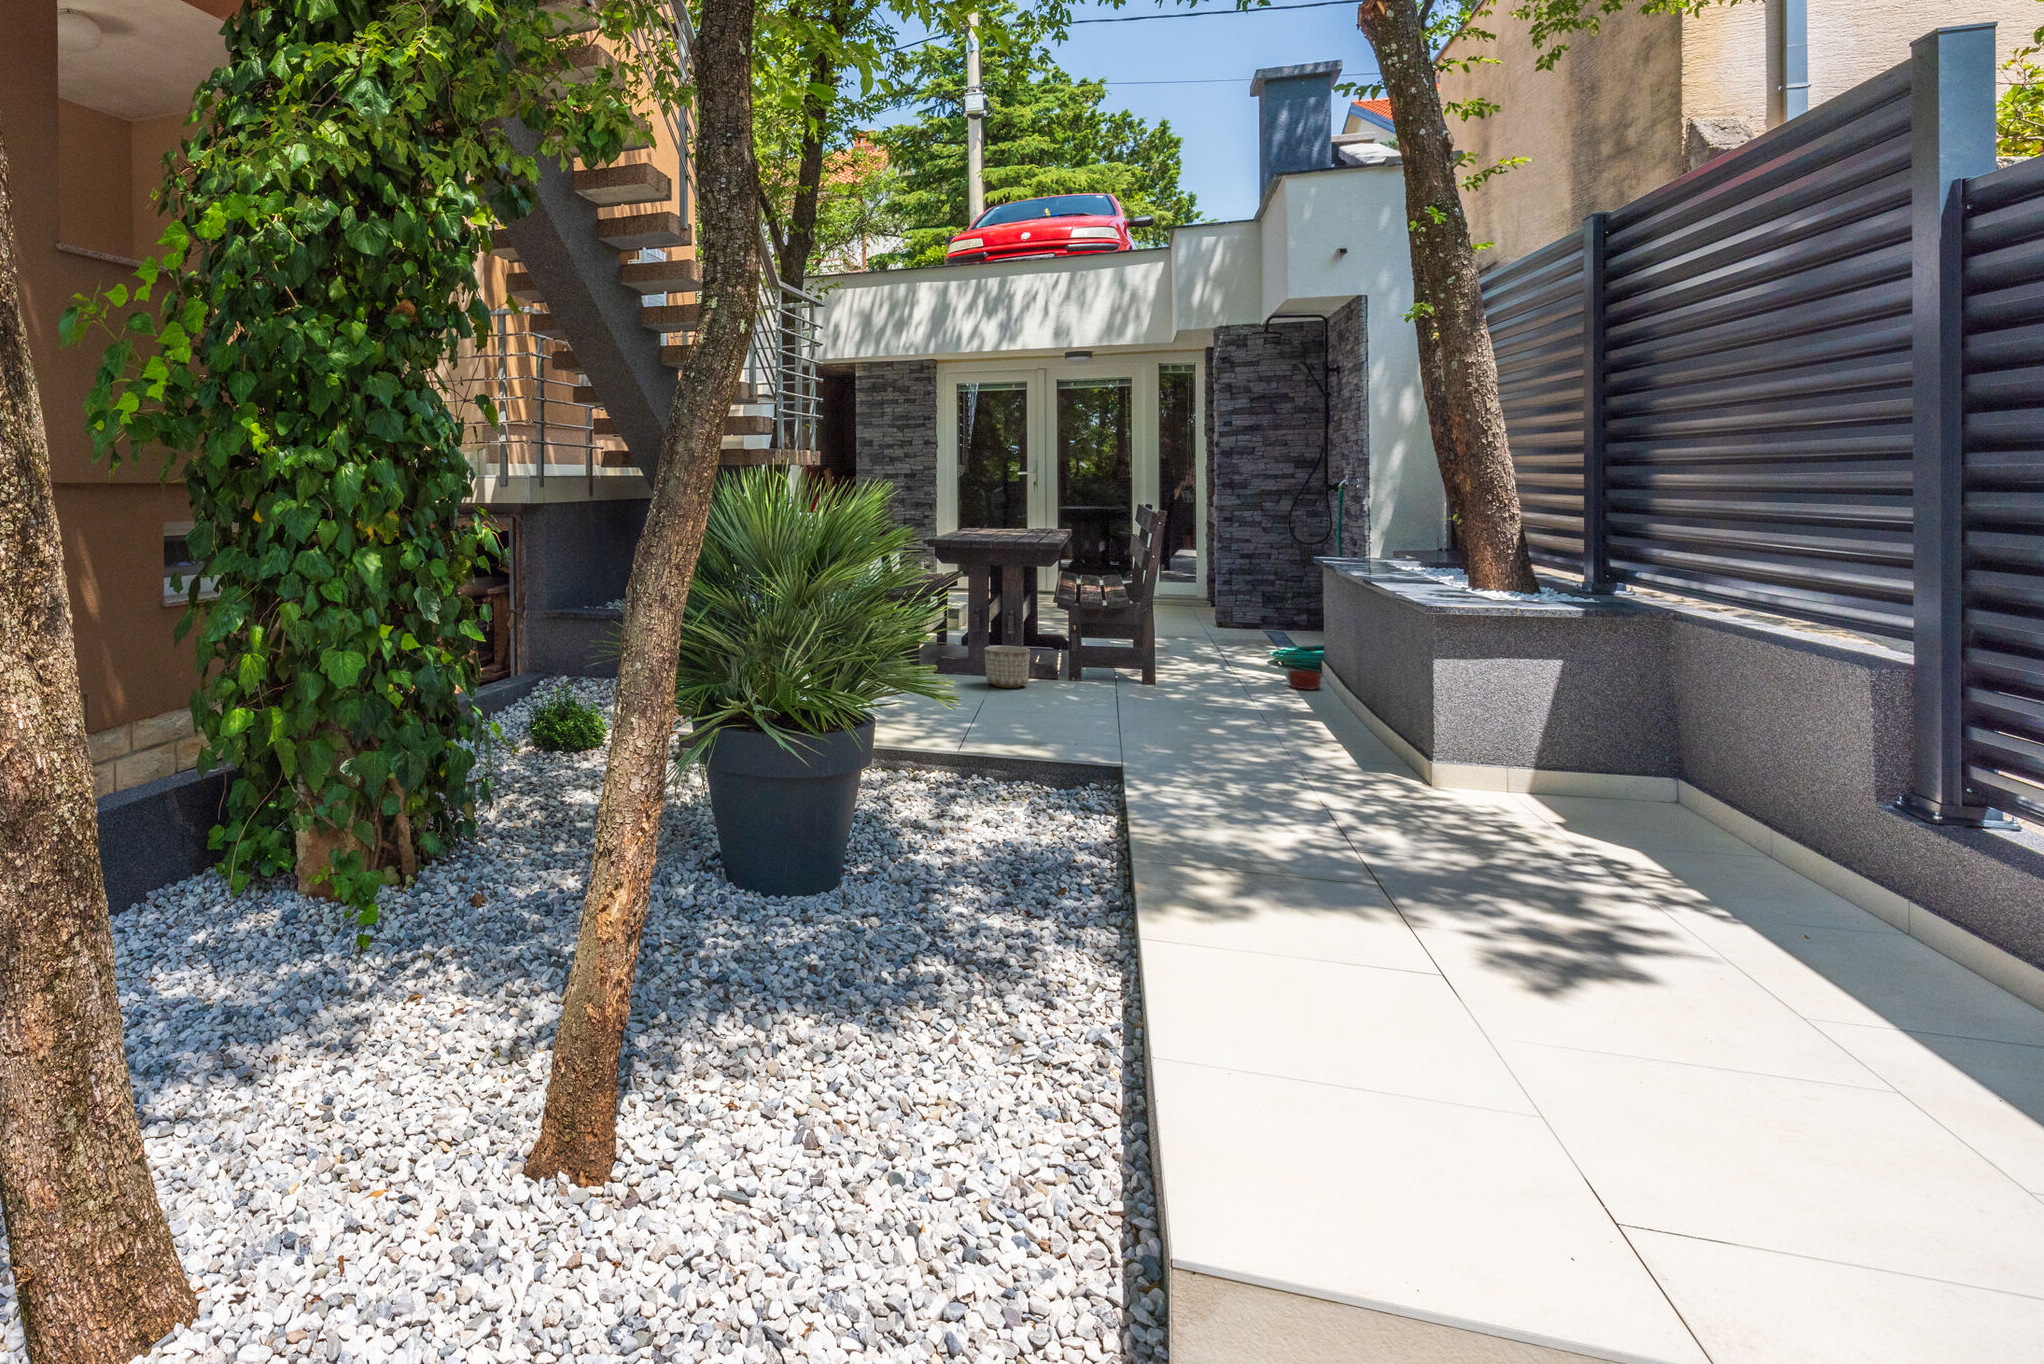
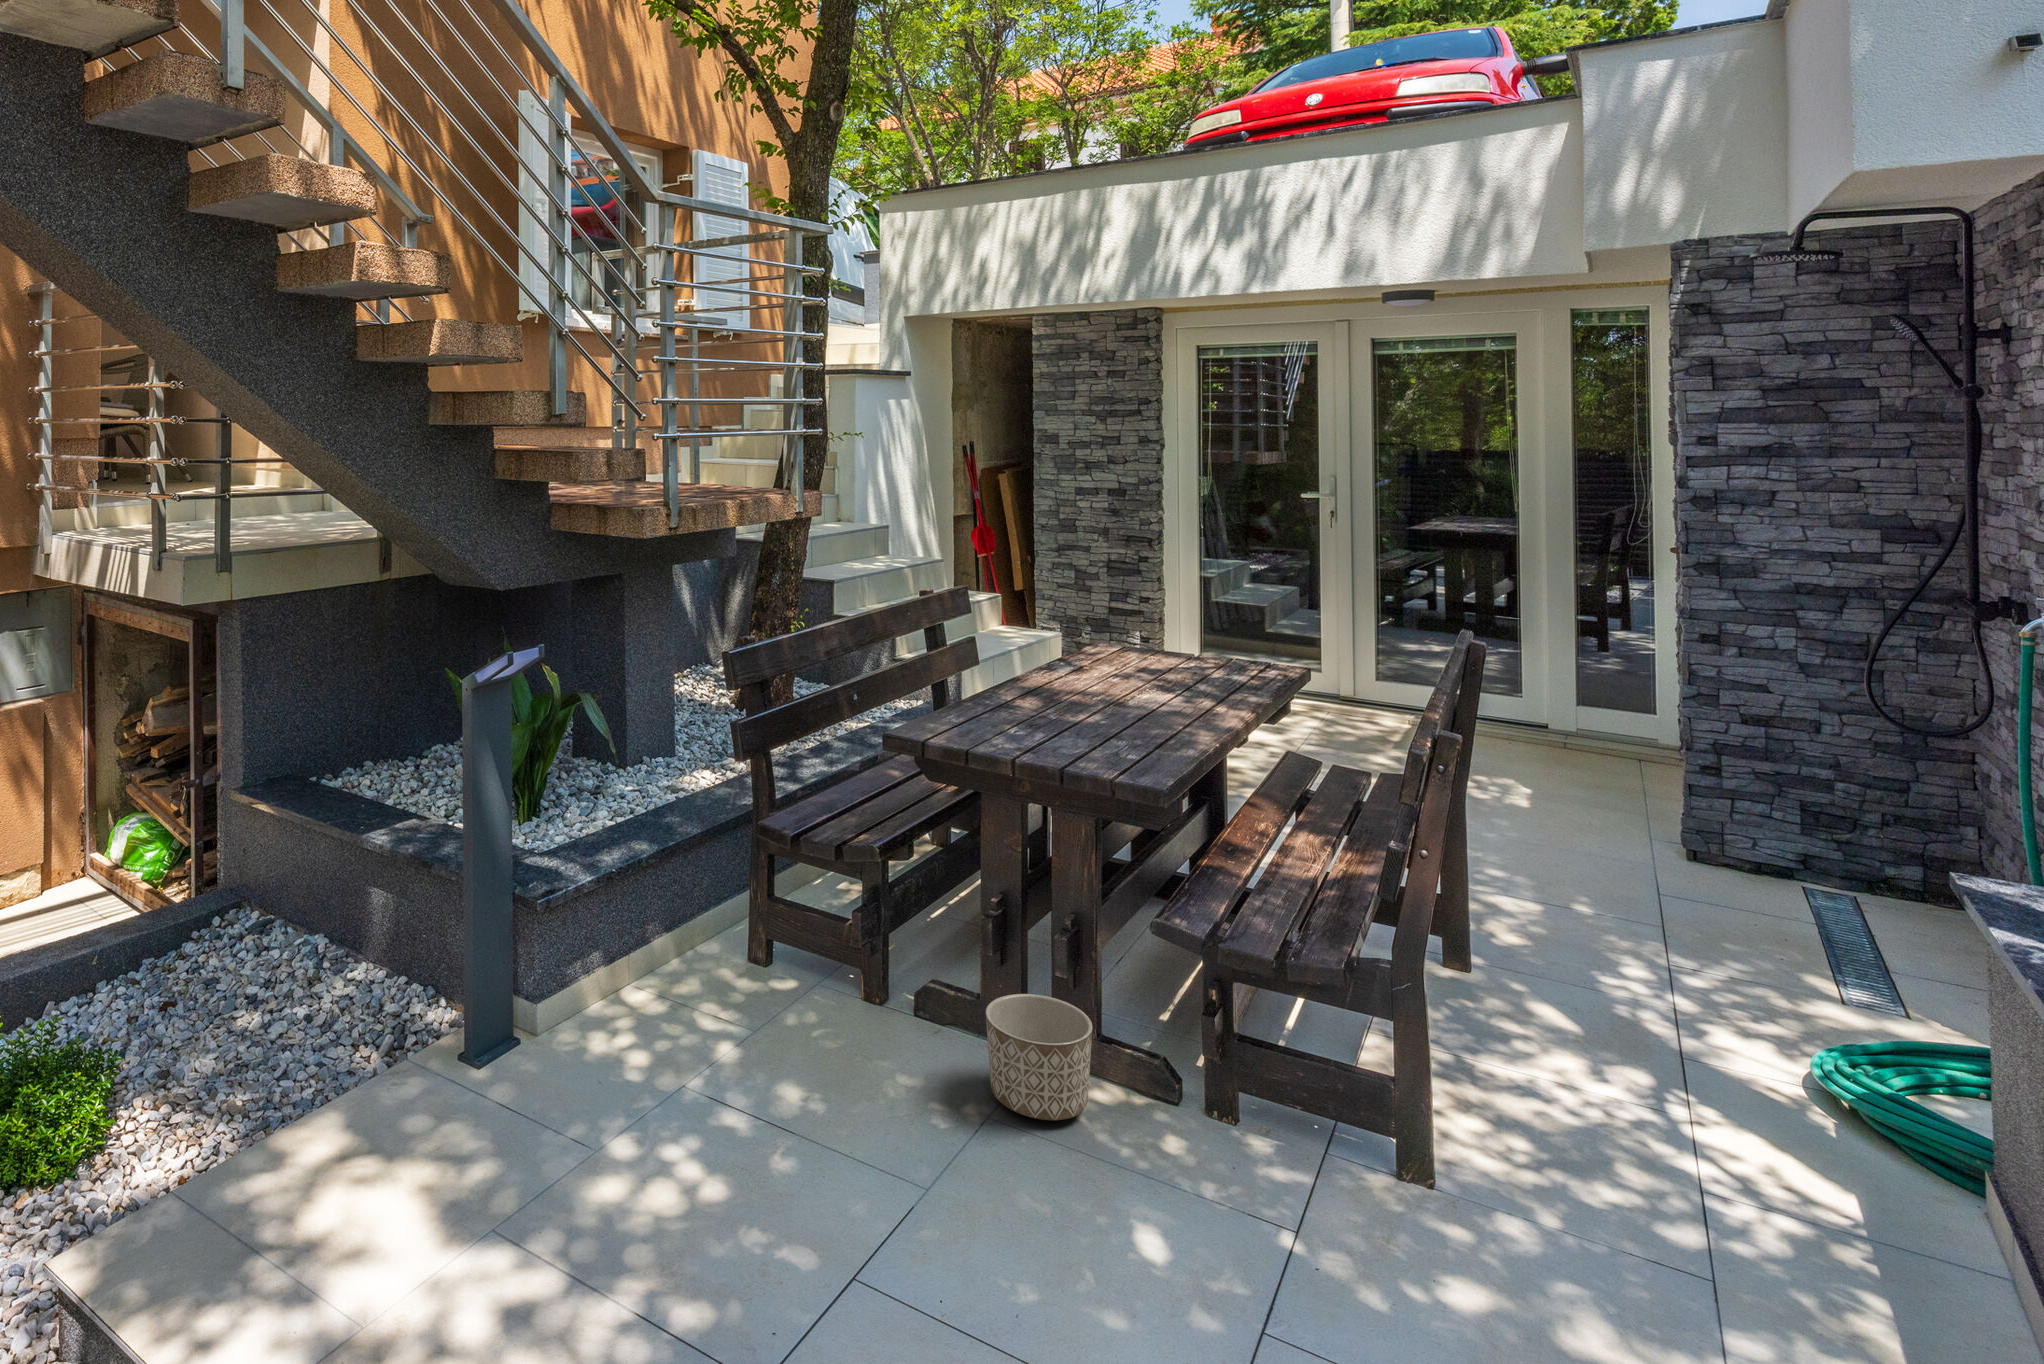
basket: present [1288,647,1322,690] -> none [1853,1141,1982,1288]

